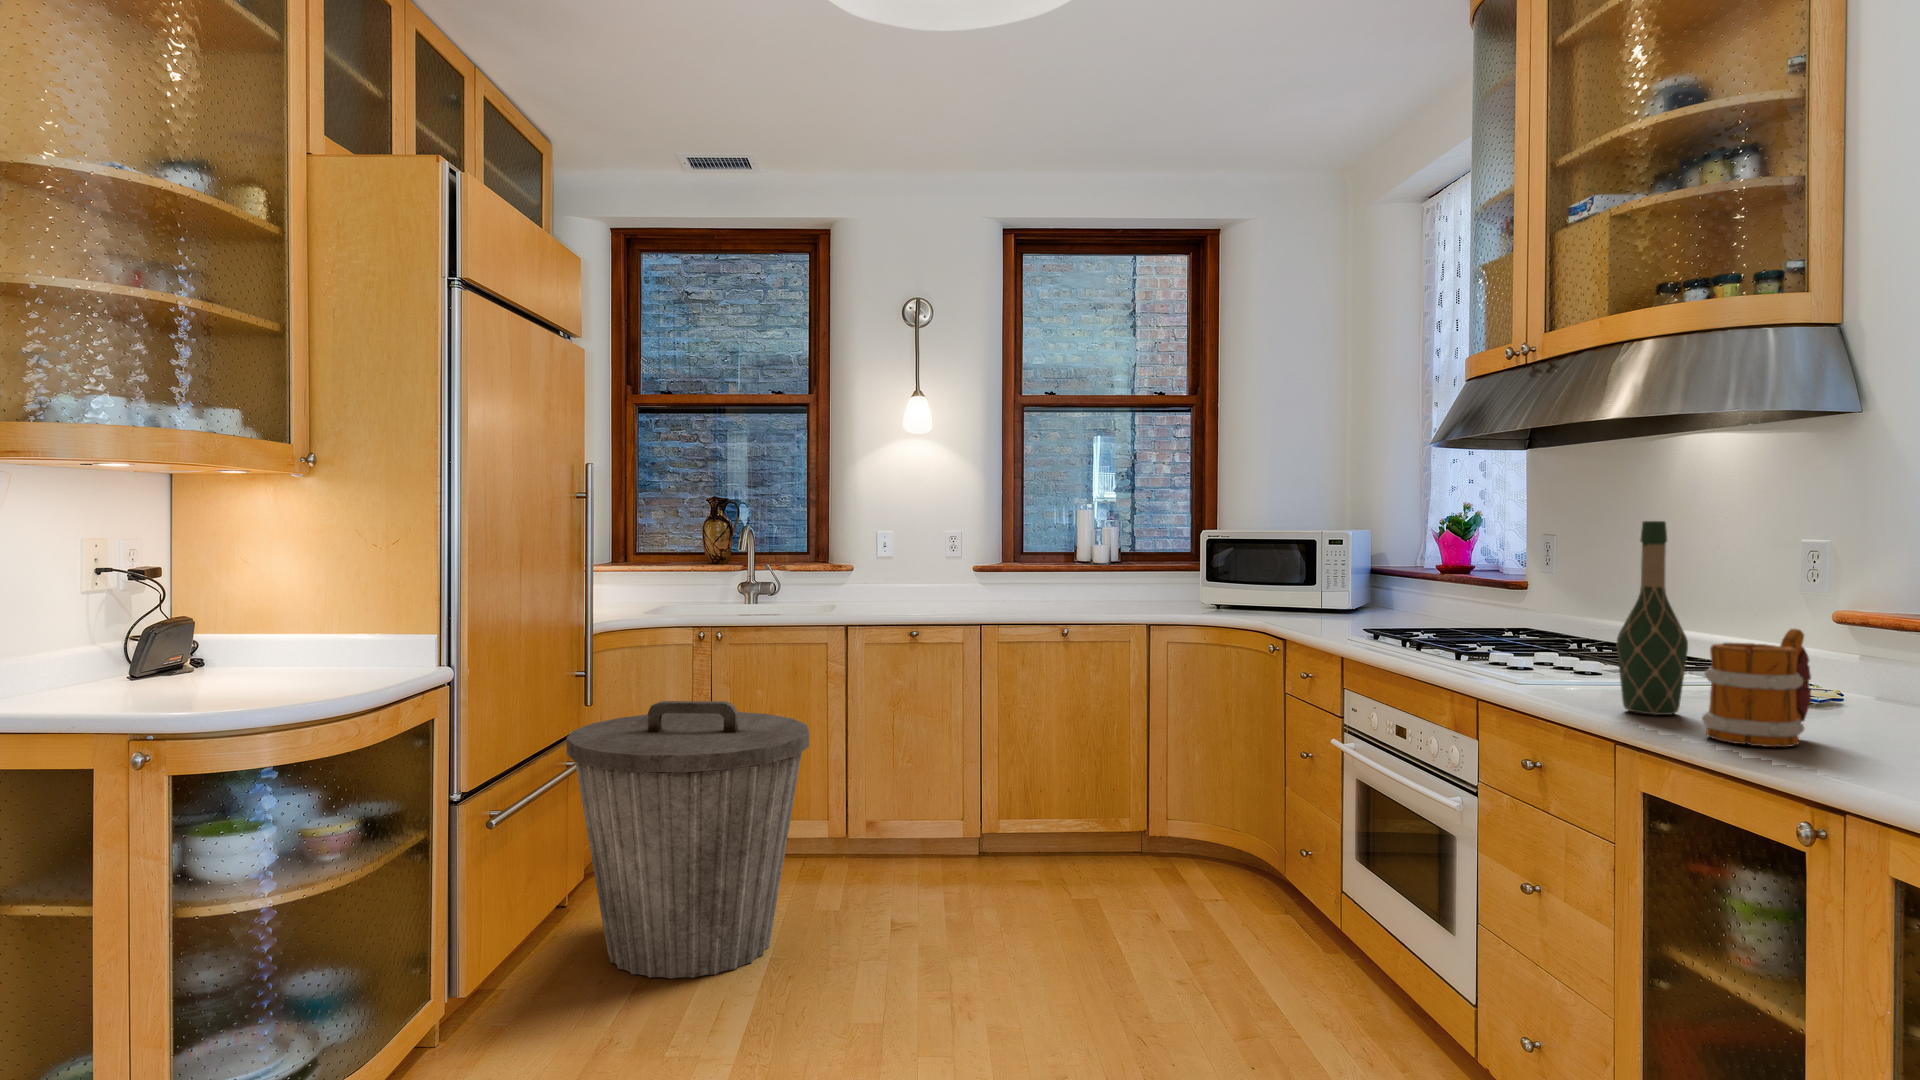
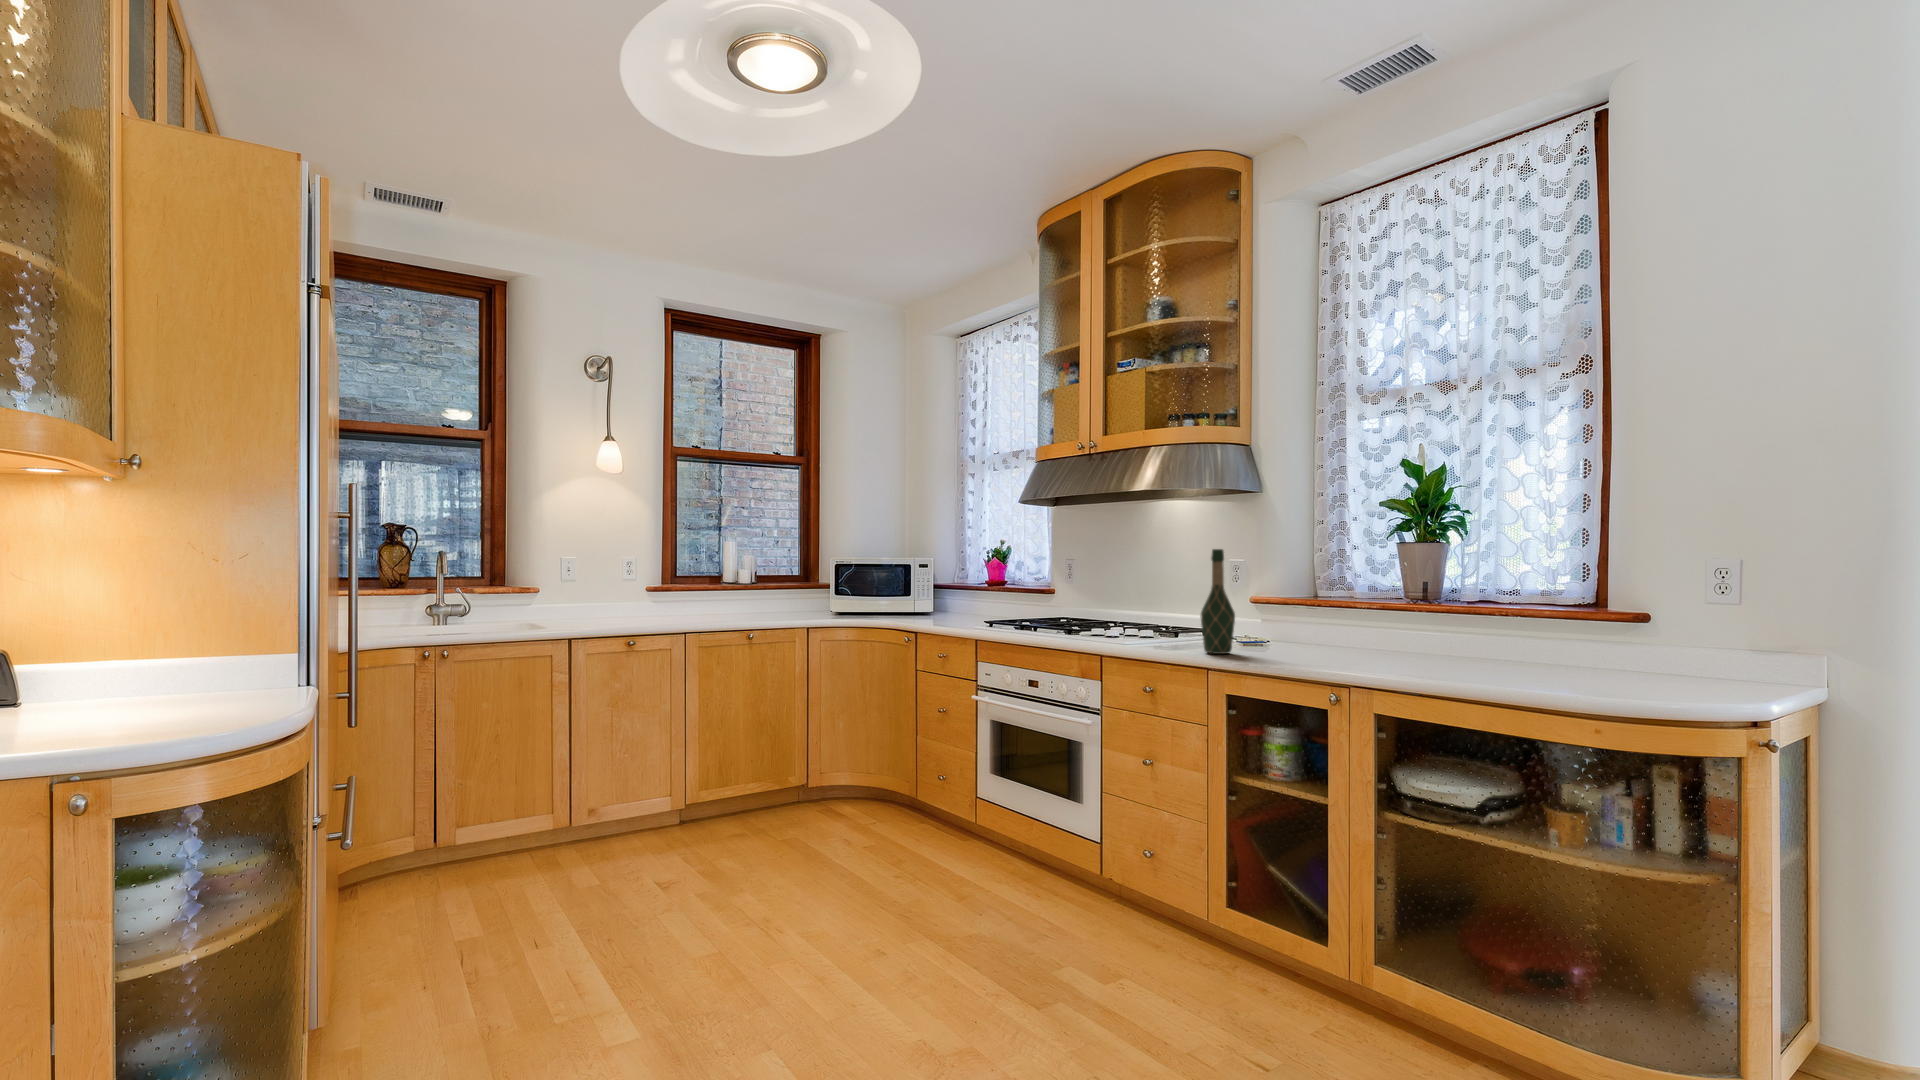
mug: present [1702,629,1811,747] -> none [1262,603,1306,663]
trash can: present [566,701,809,979] -> none [356,709,594,965]

